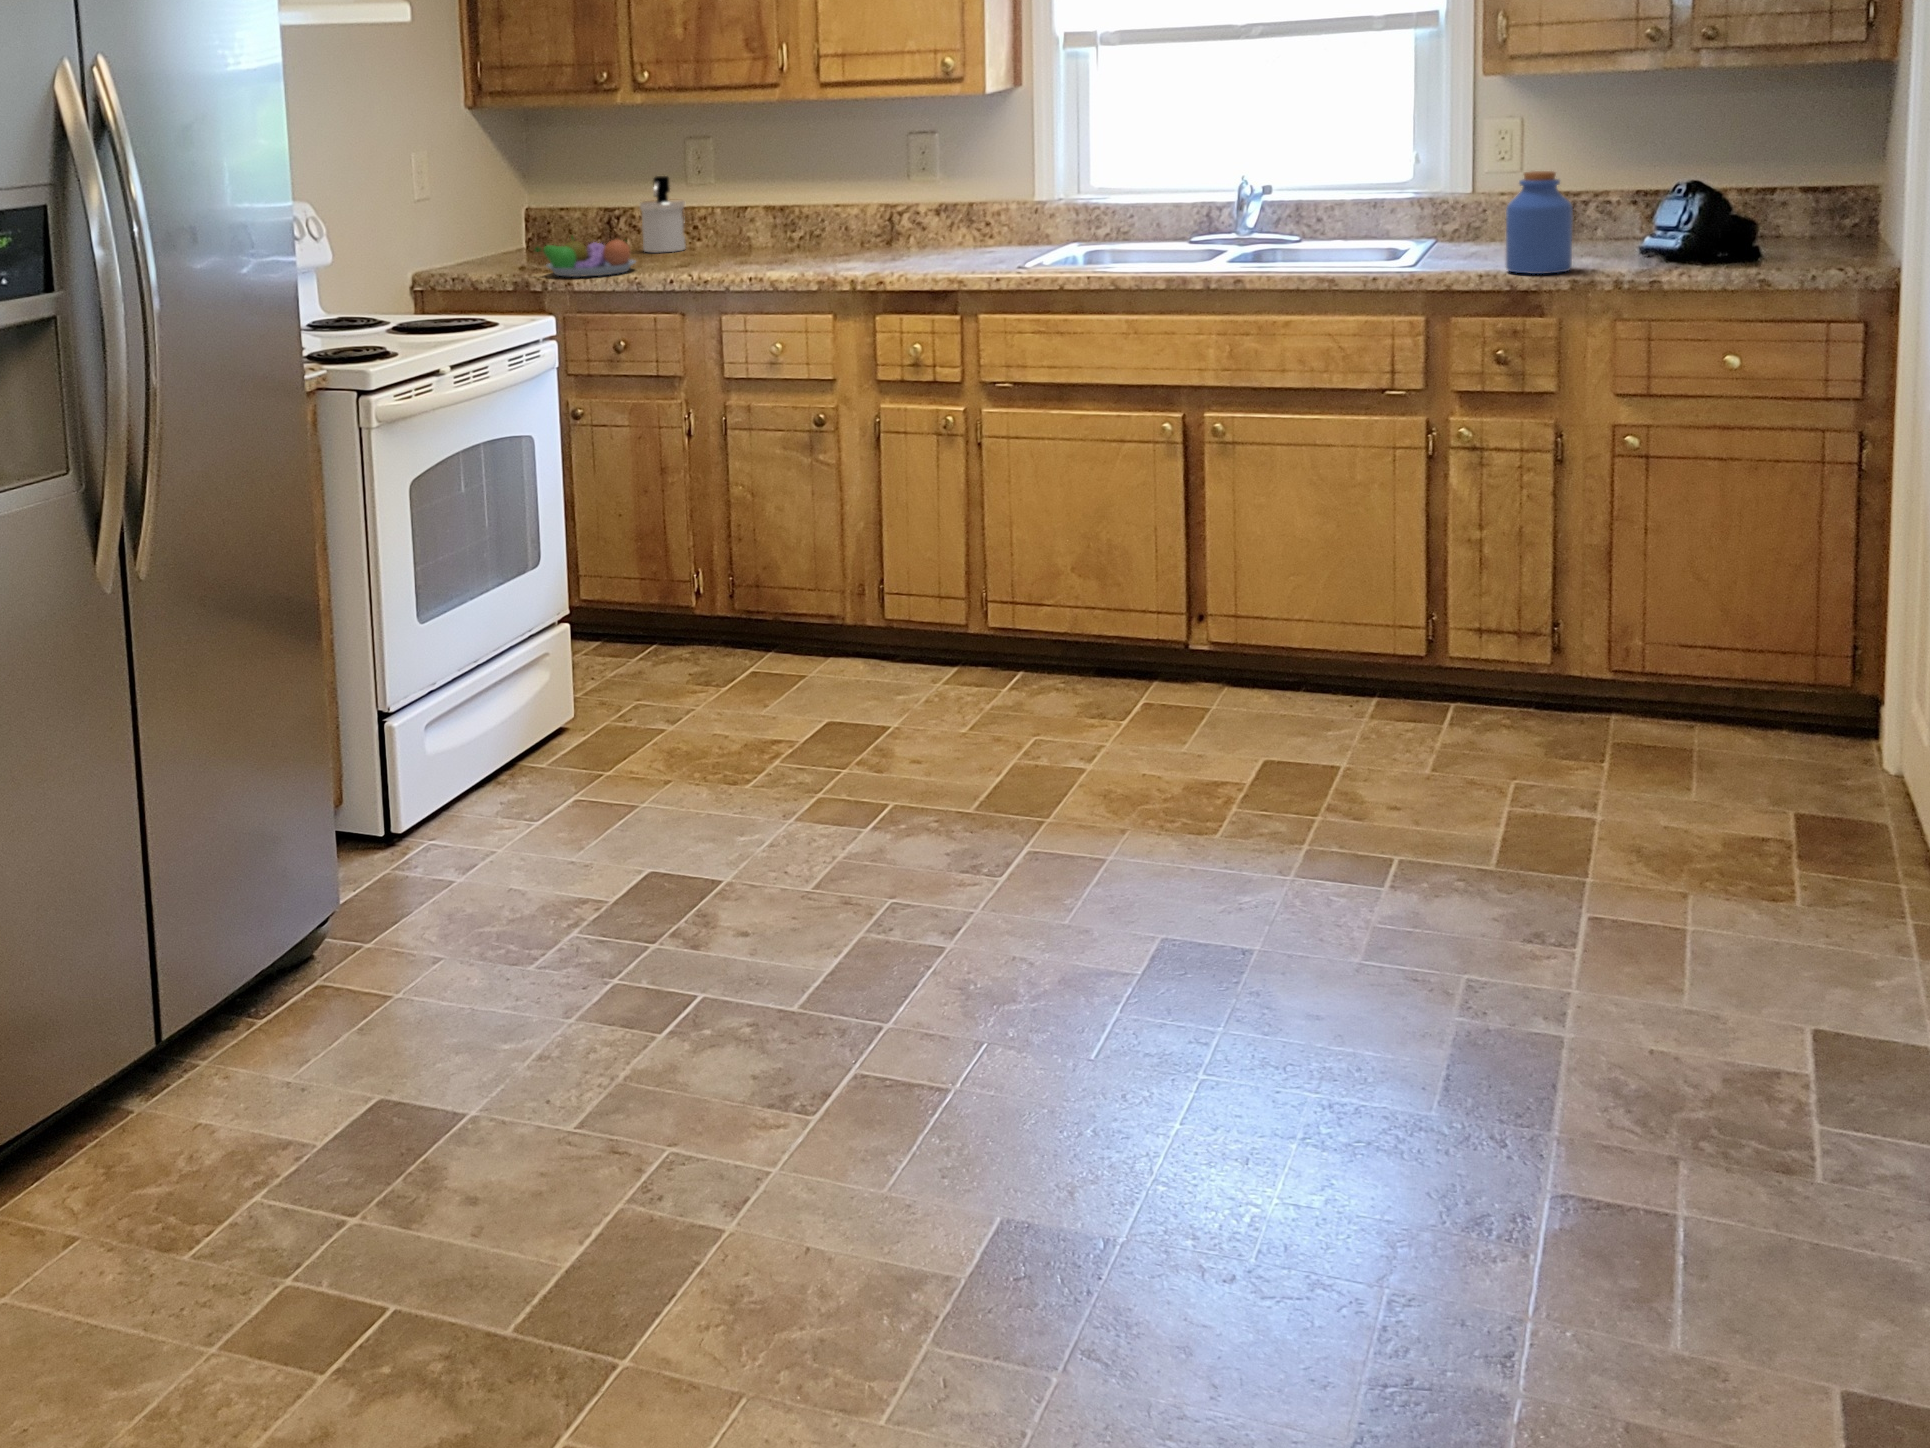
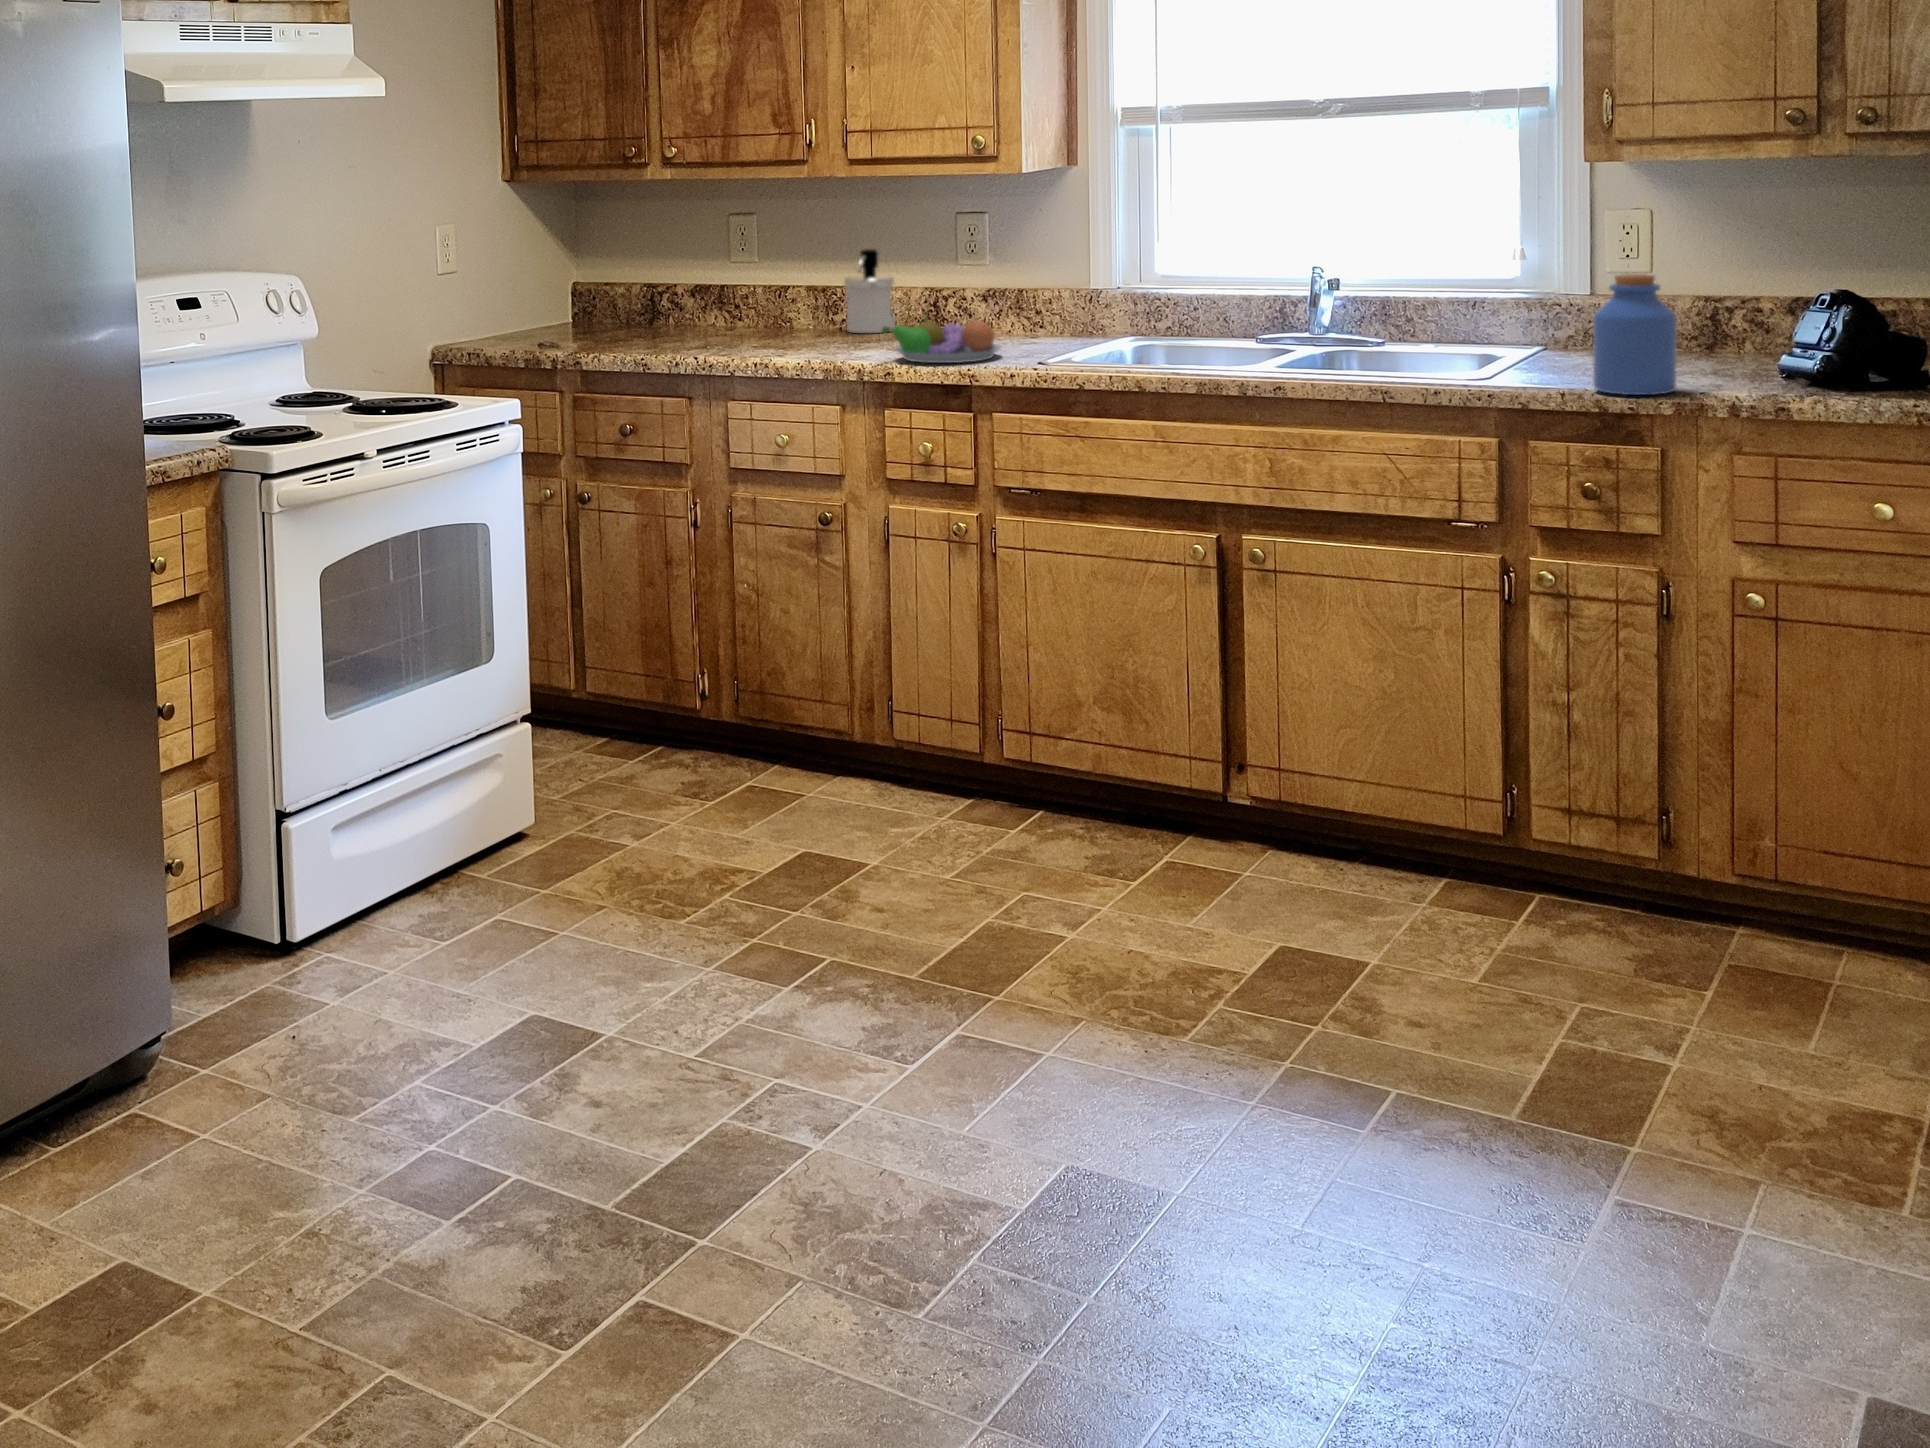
soap dispenser: present [640,176,685,253] -> present [844,249,895,333]
fruit bowl: present [535,237,635,277] -> present [882,316,1001,363]

